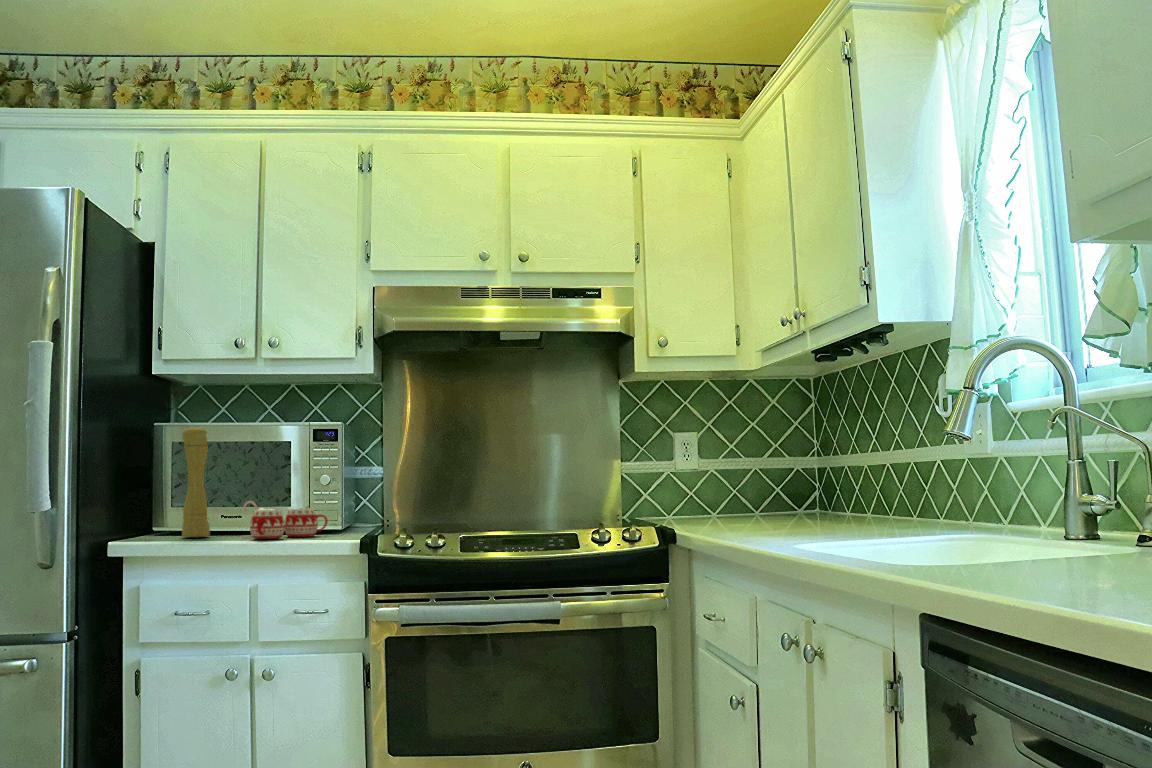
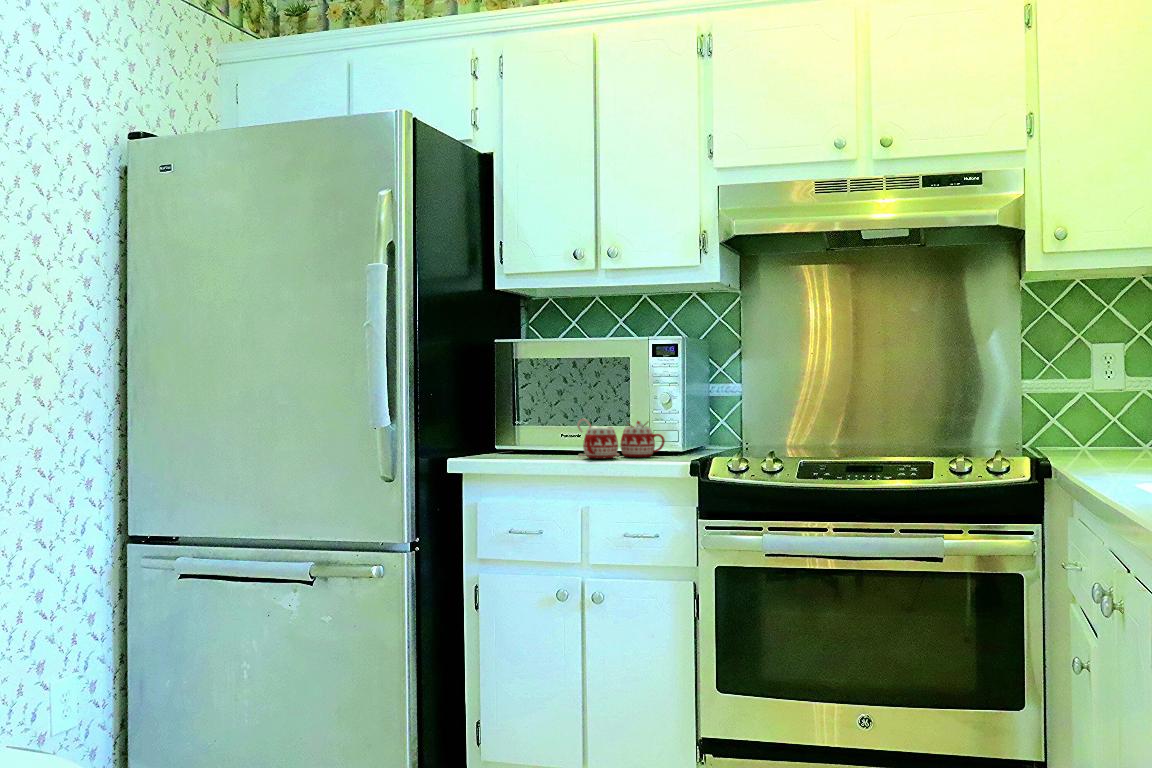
pepper mill: present [182,428,210,537] -> none [524,341,552,453]

